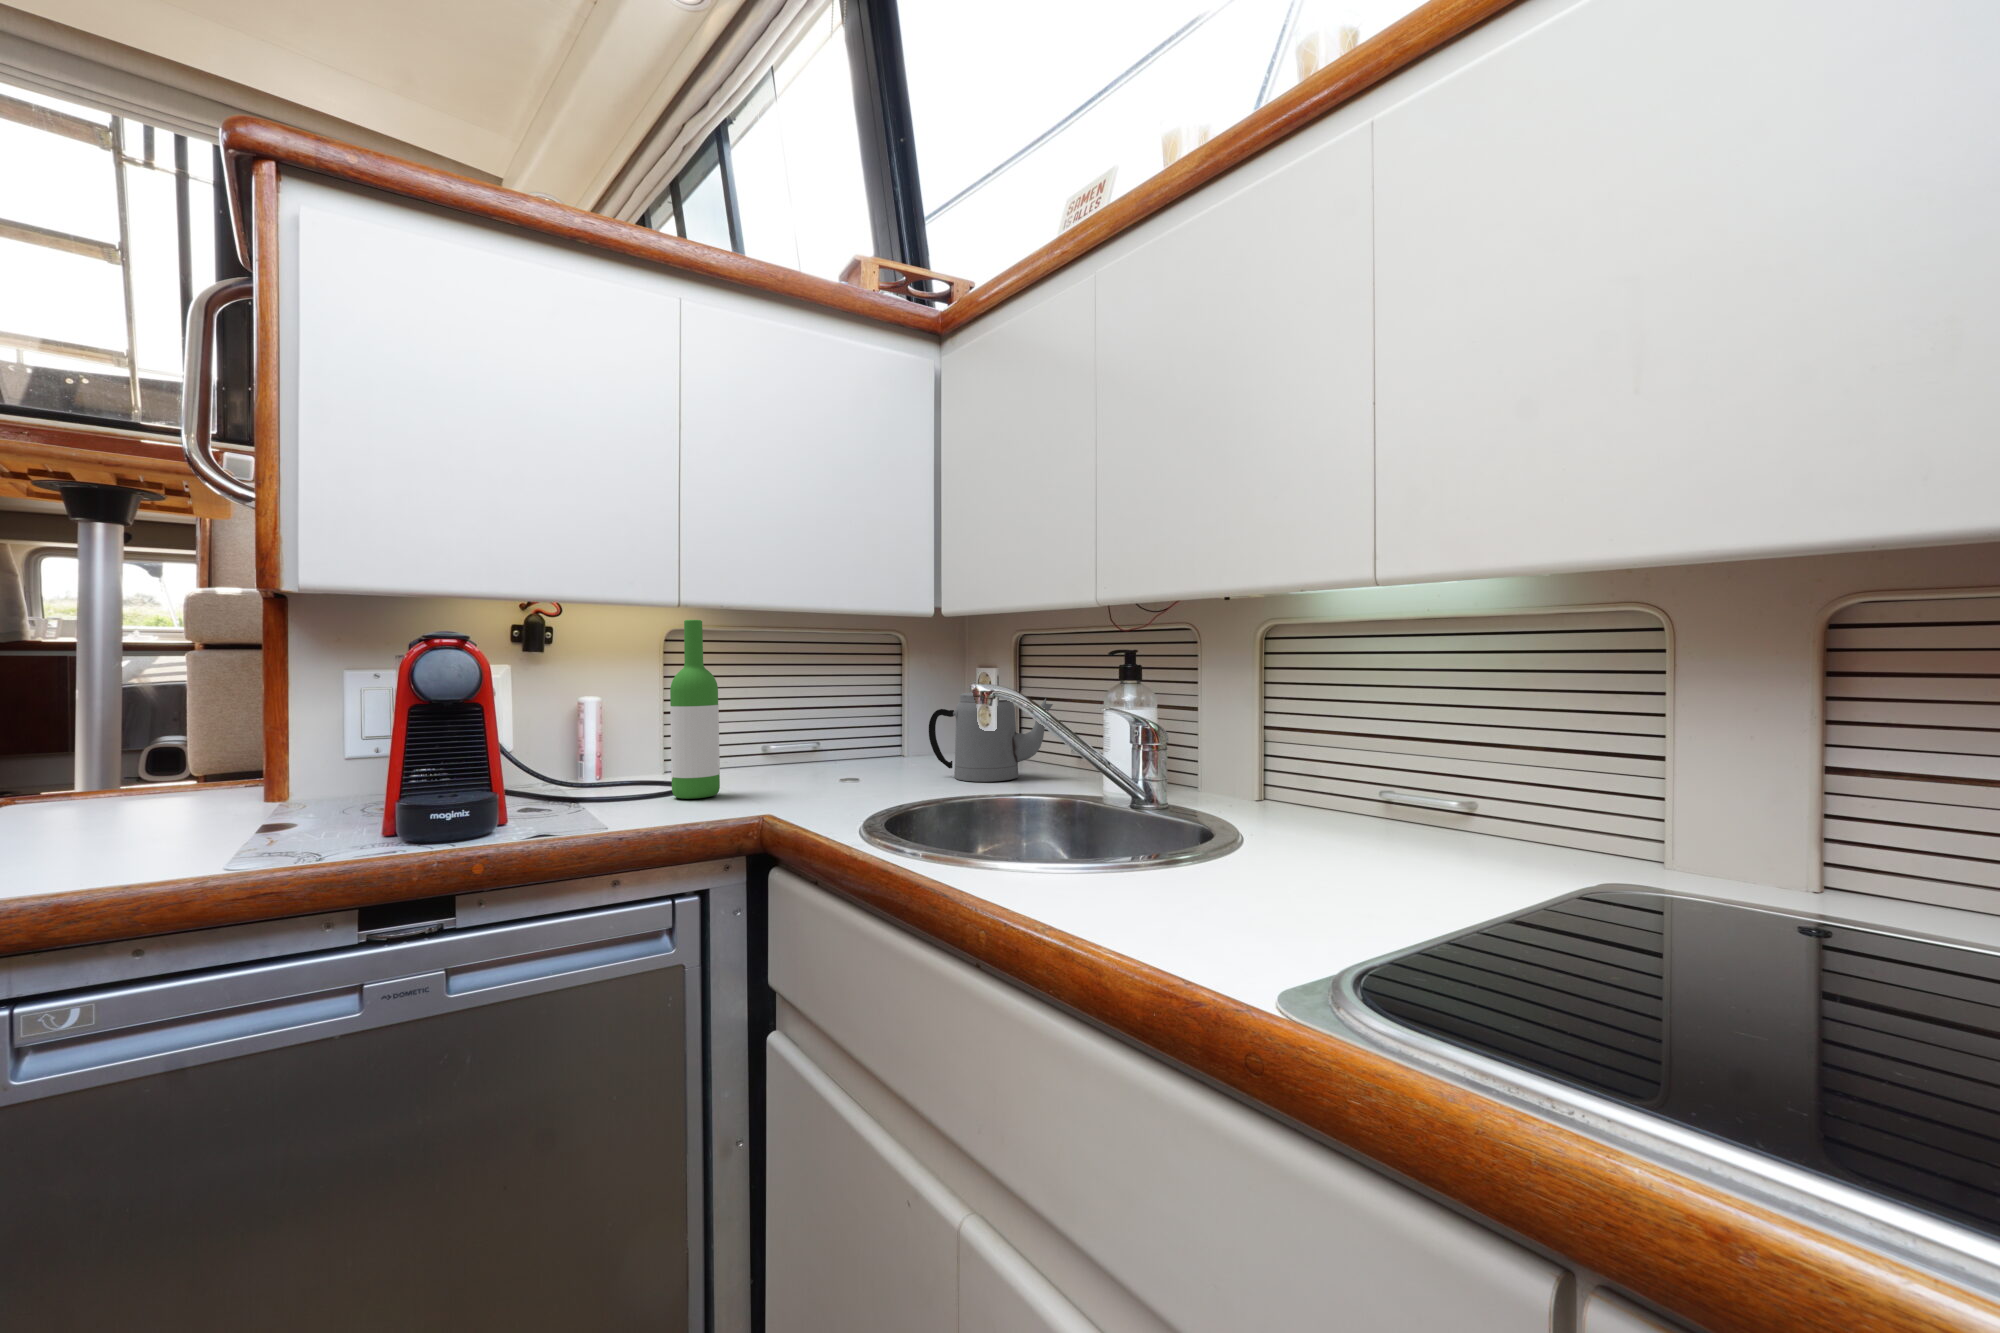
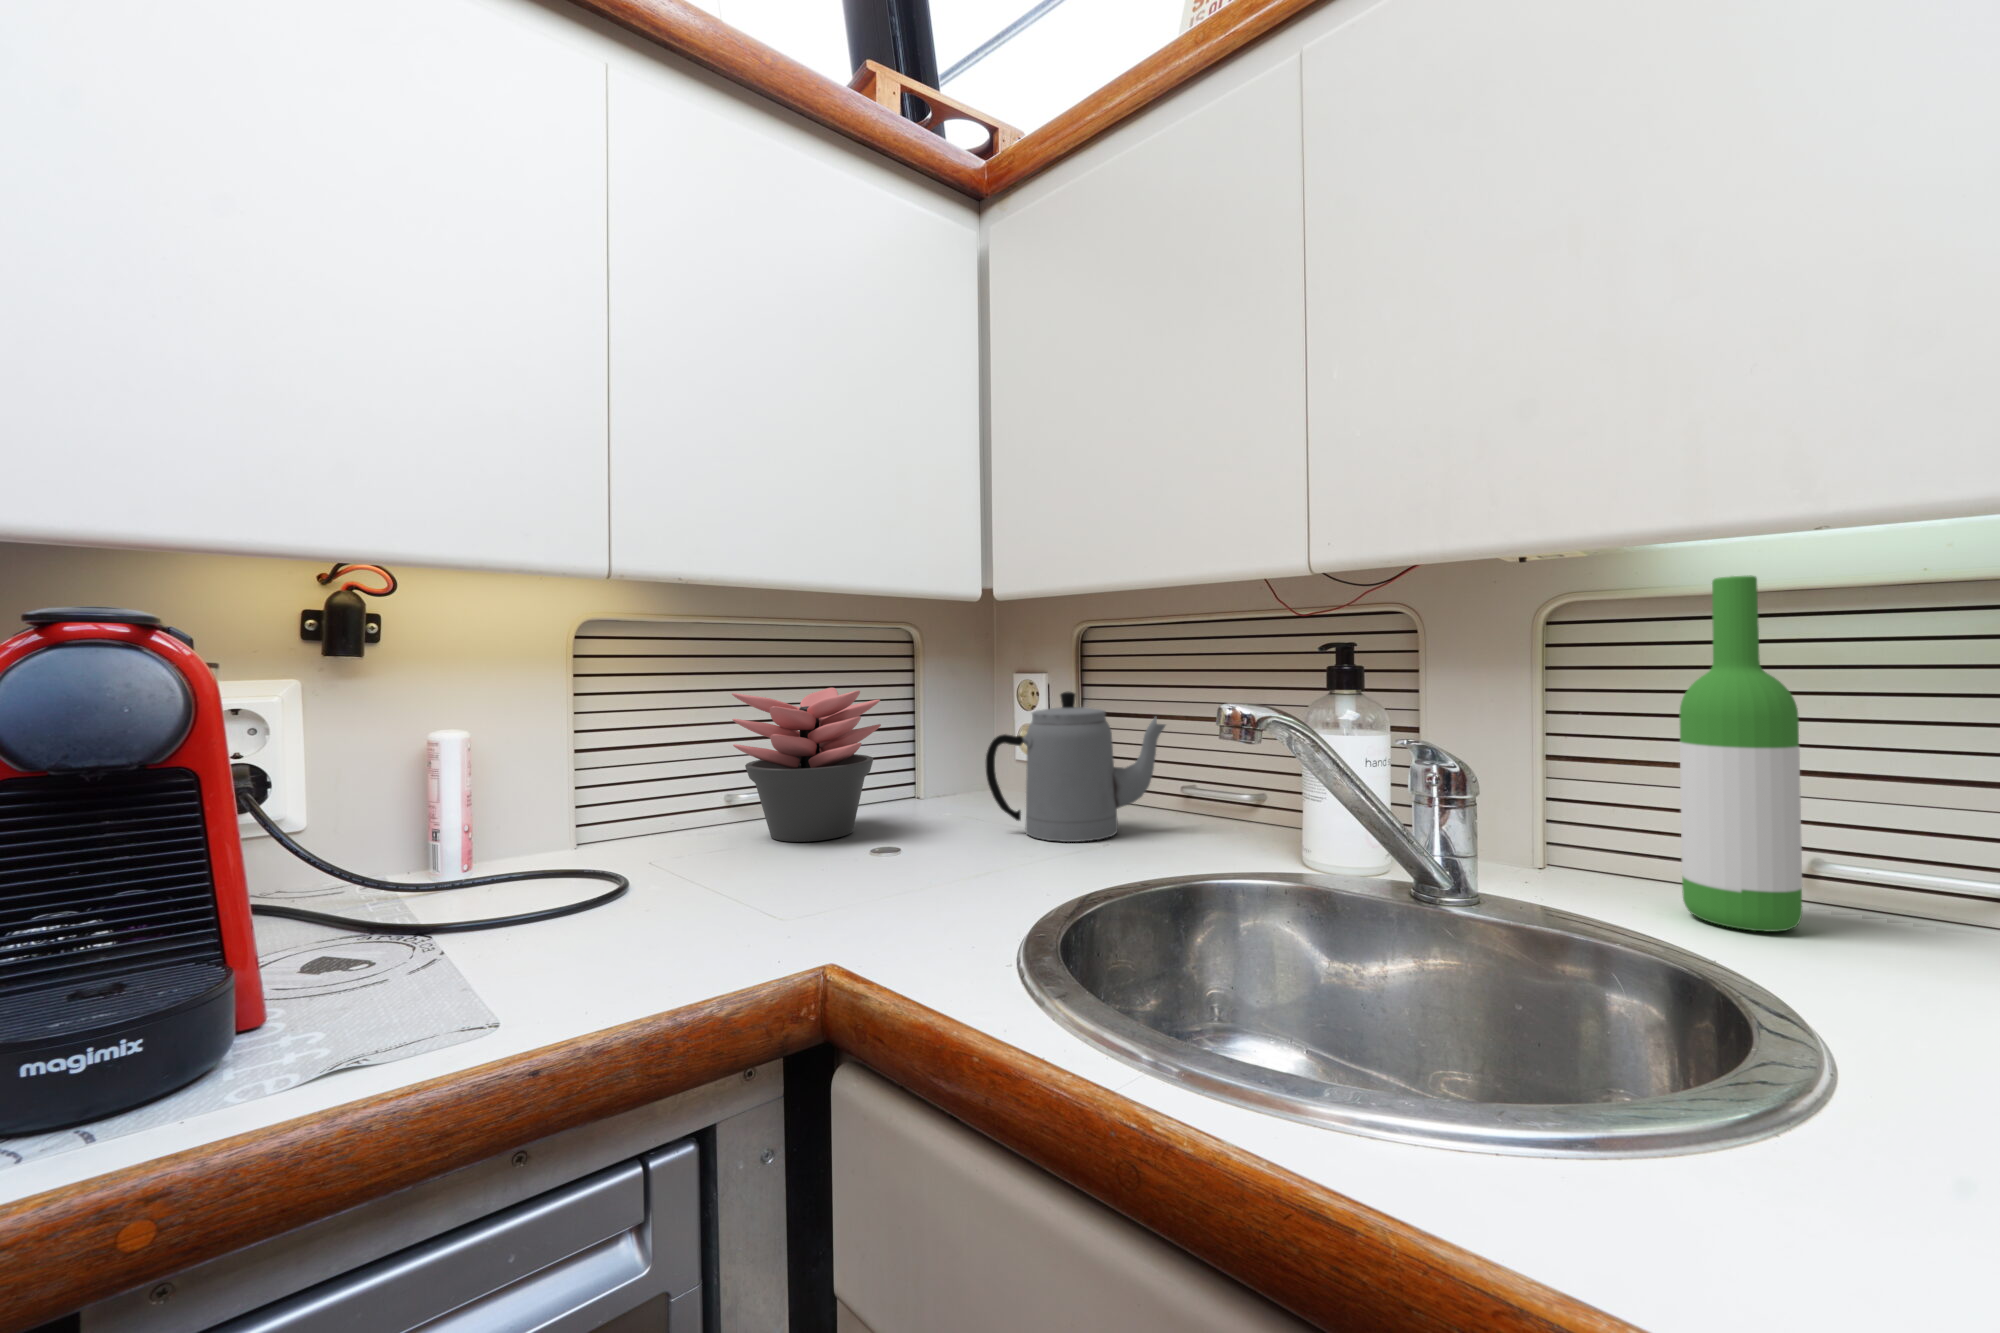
wine bottle: present [670,620,720,799] -> present [1679,575,1802,932]
succulent plant: none [763,676,863,776] -> present [732,688,881,842]

